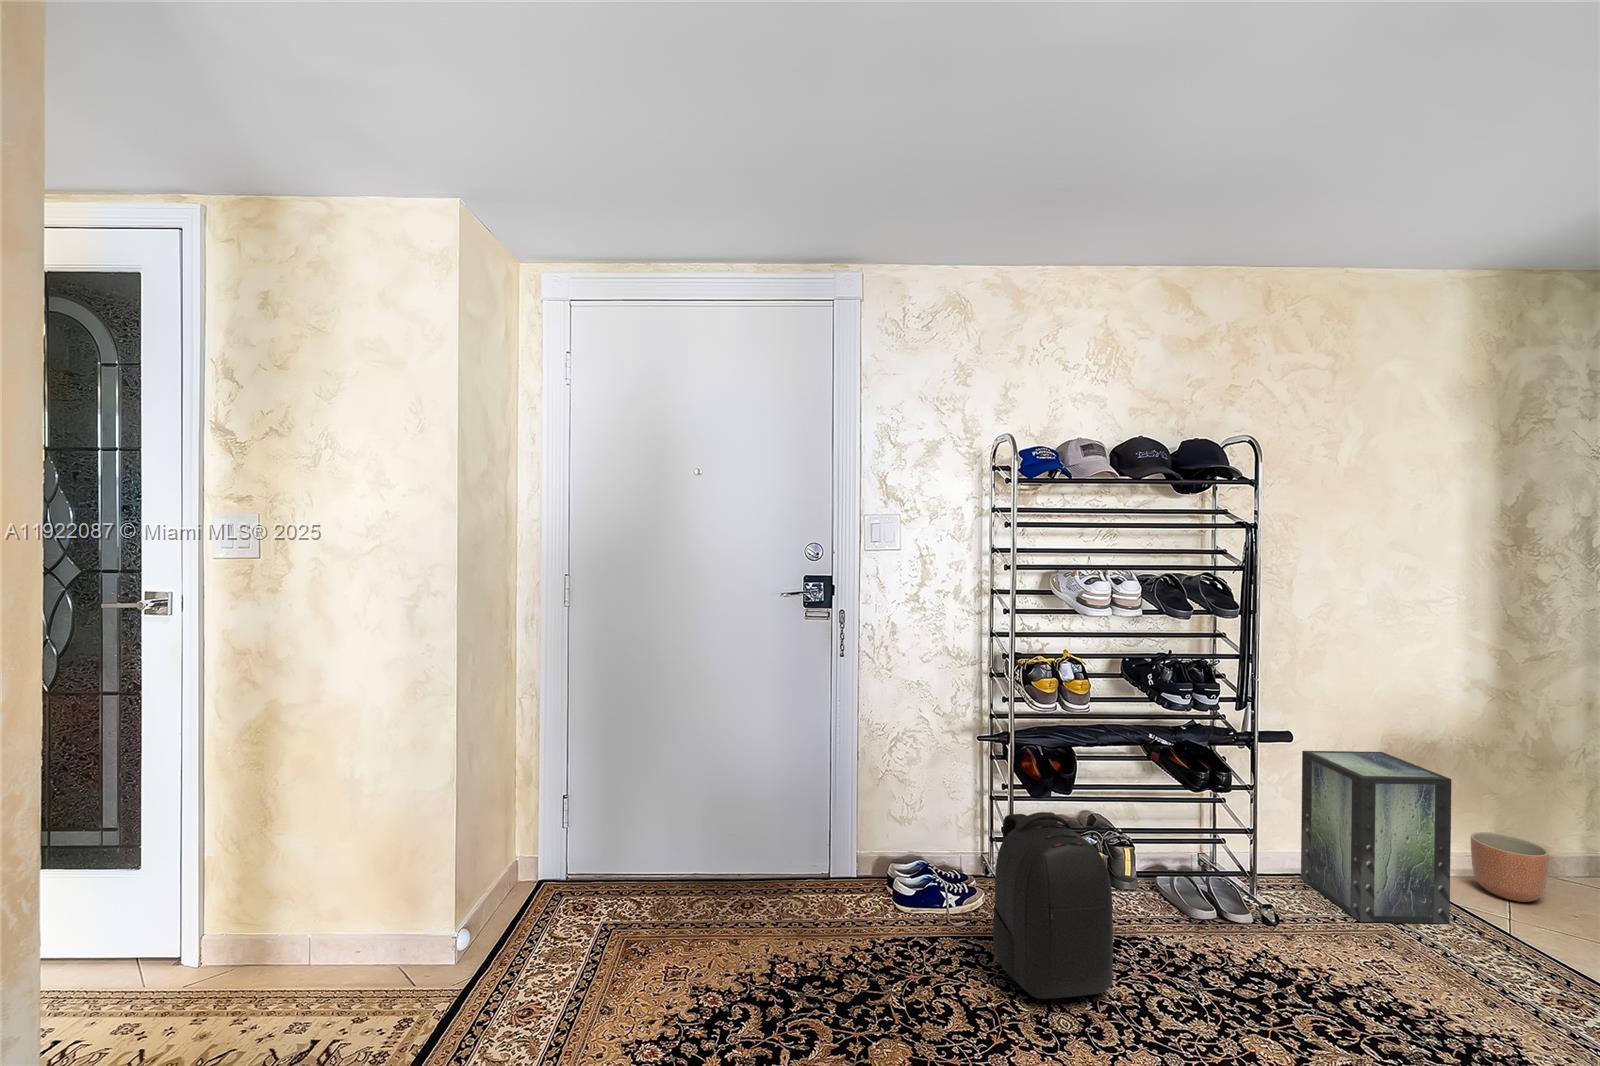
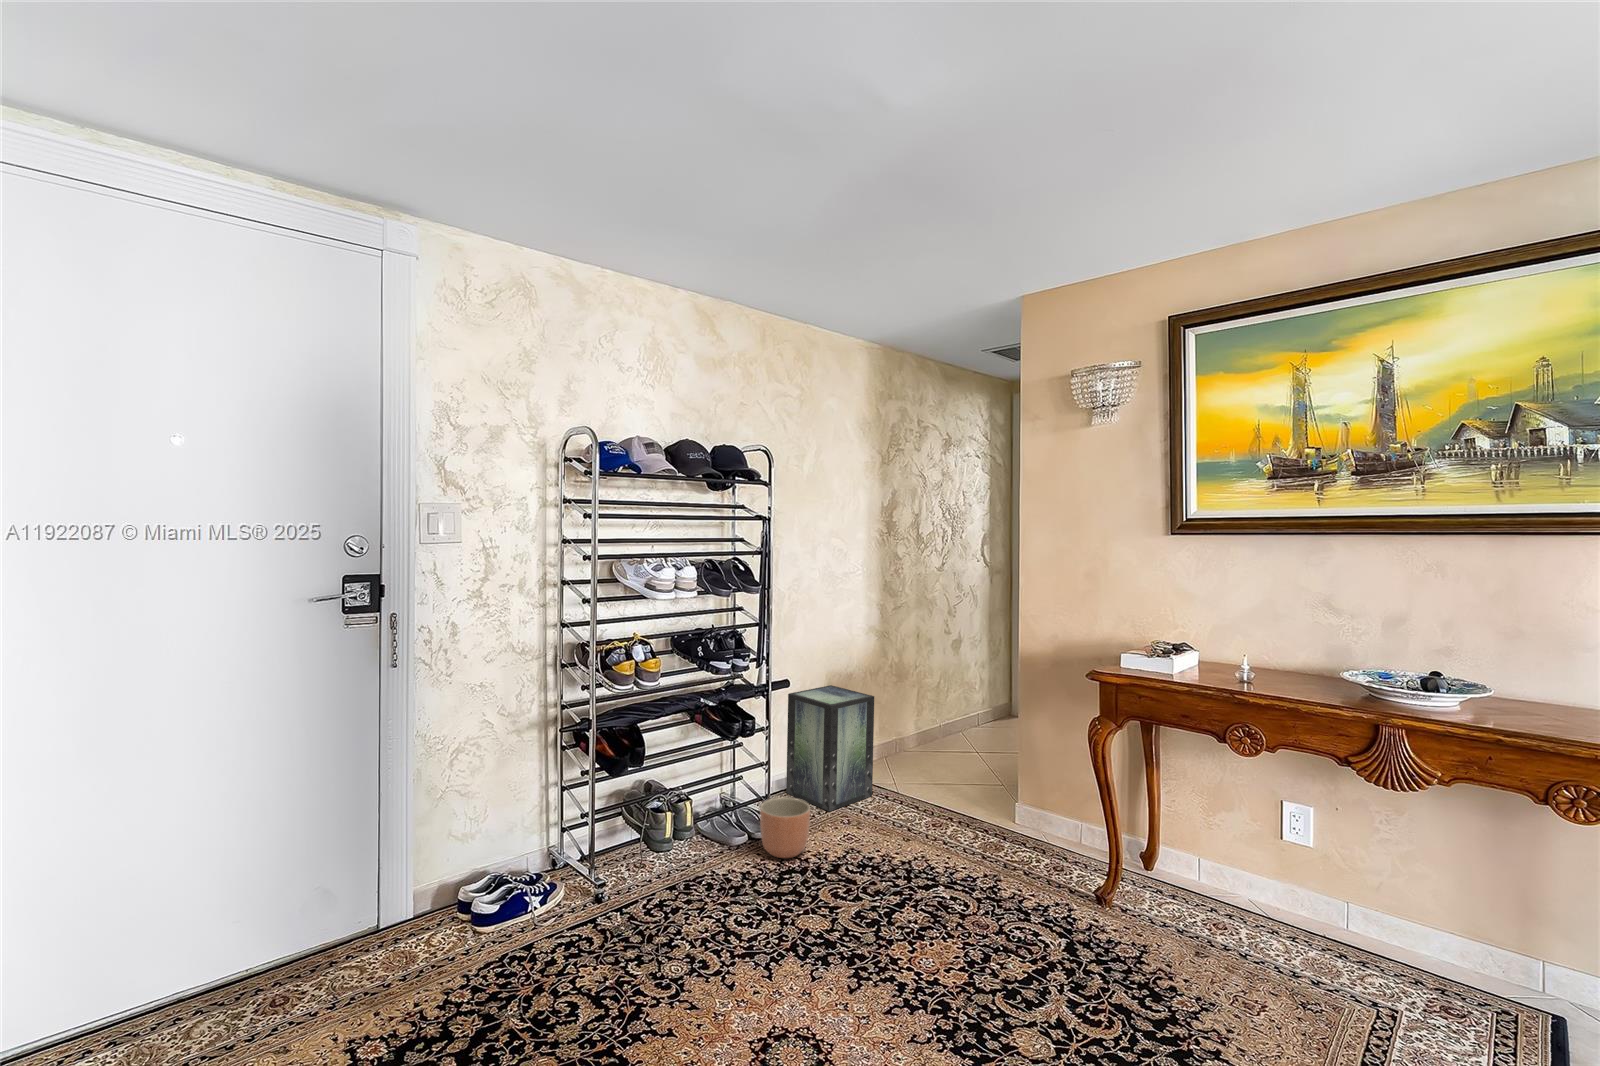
backpack: present [993,812,1113,999] -> none [589,787,704,958]
planter: present [1471,832,1549,902] -> present [760,797,810,858]

